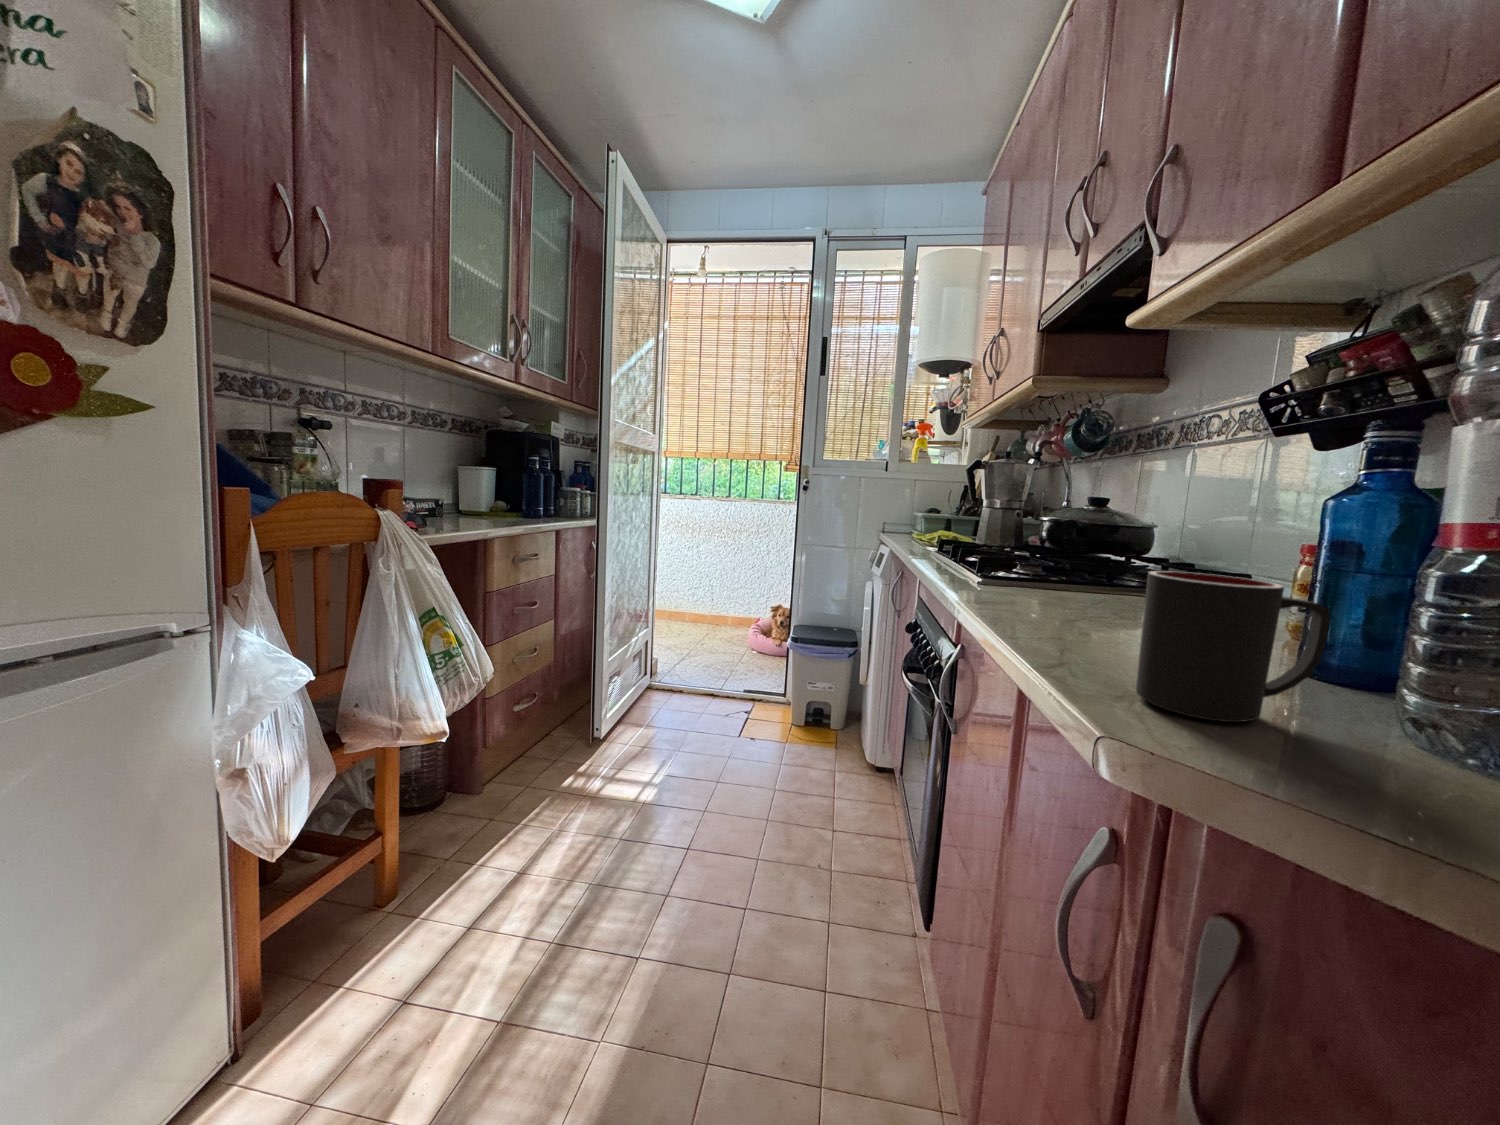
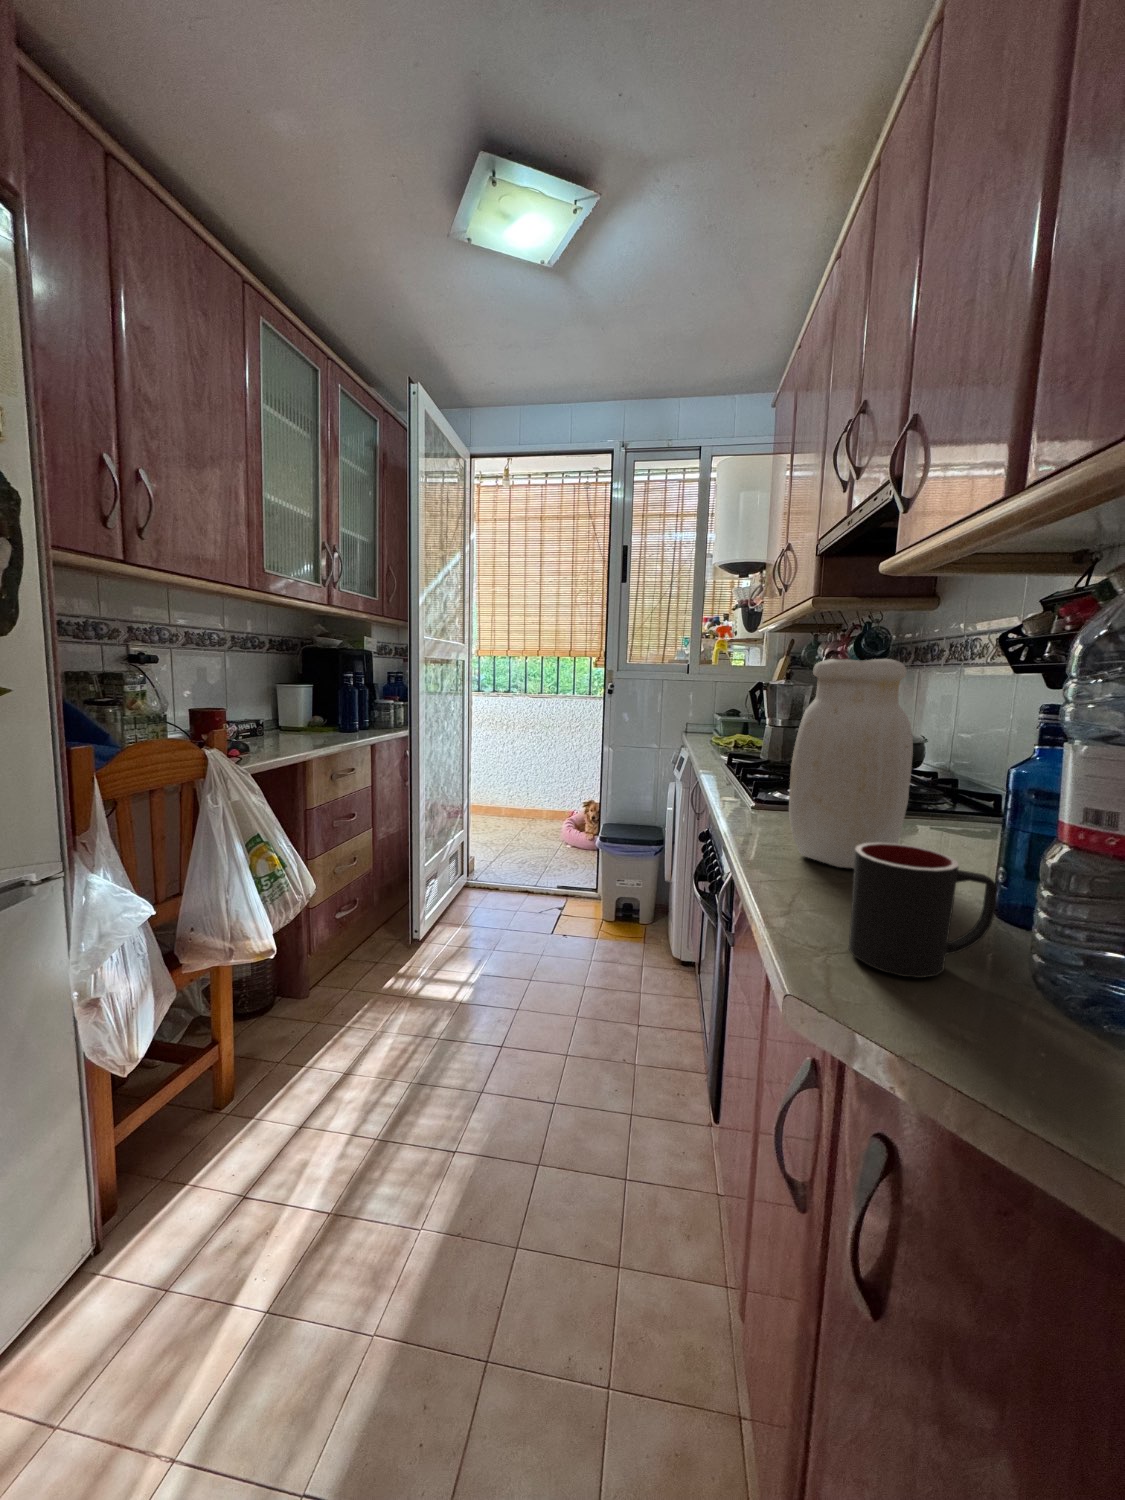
jar: none [1031,392,1179,632] -> present [789,659,913,869]

